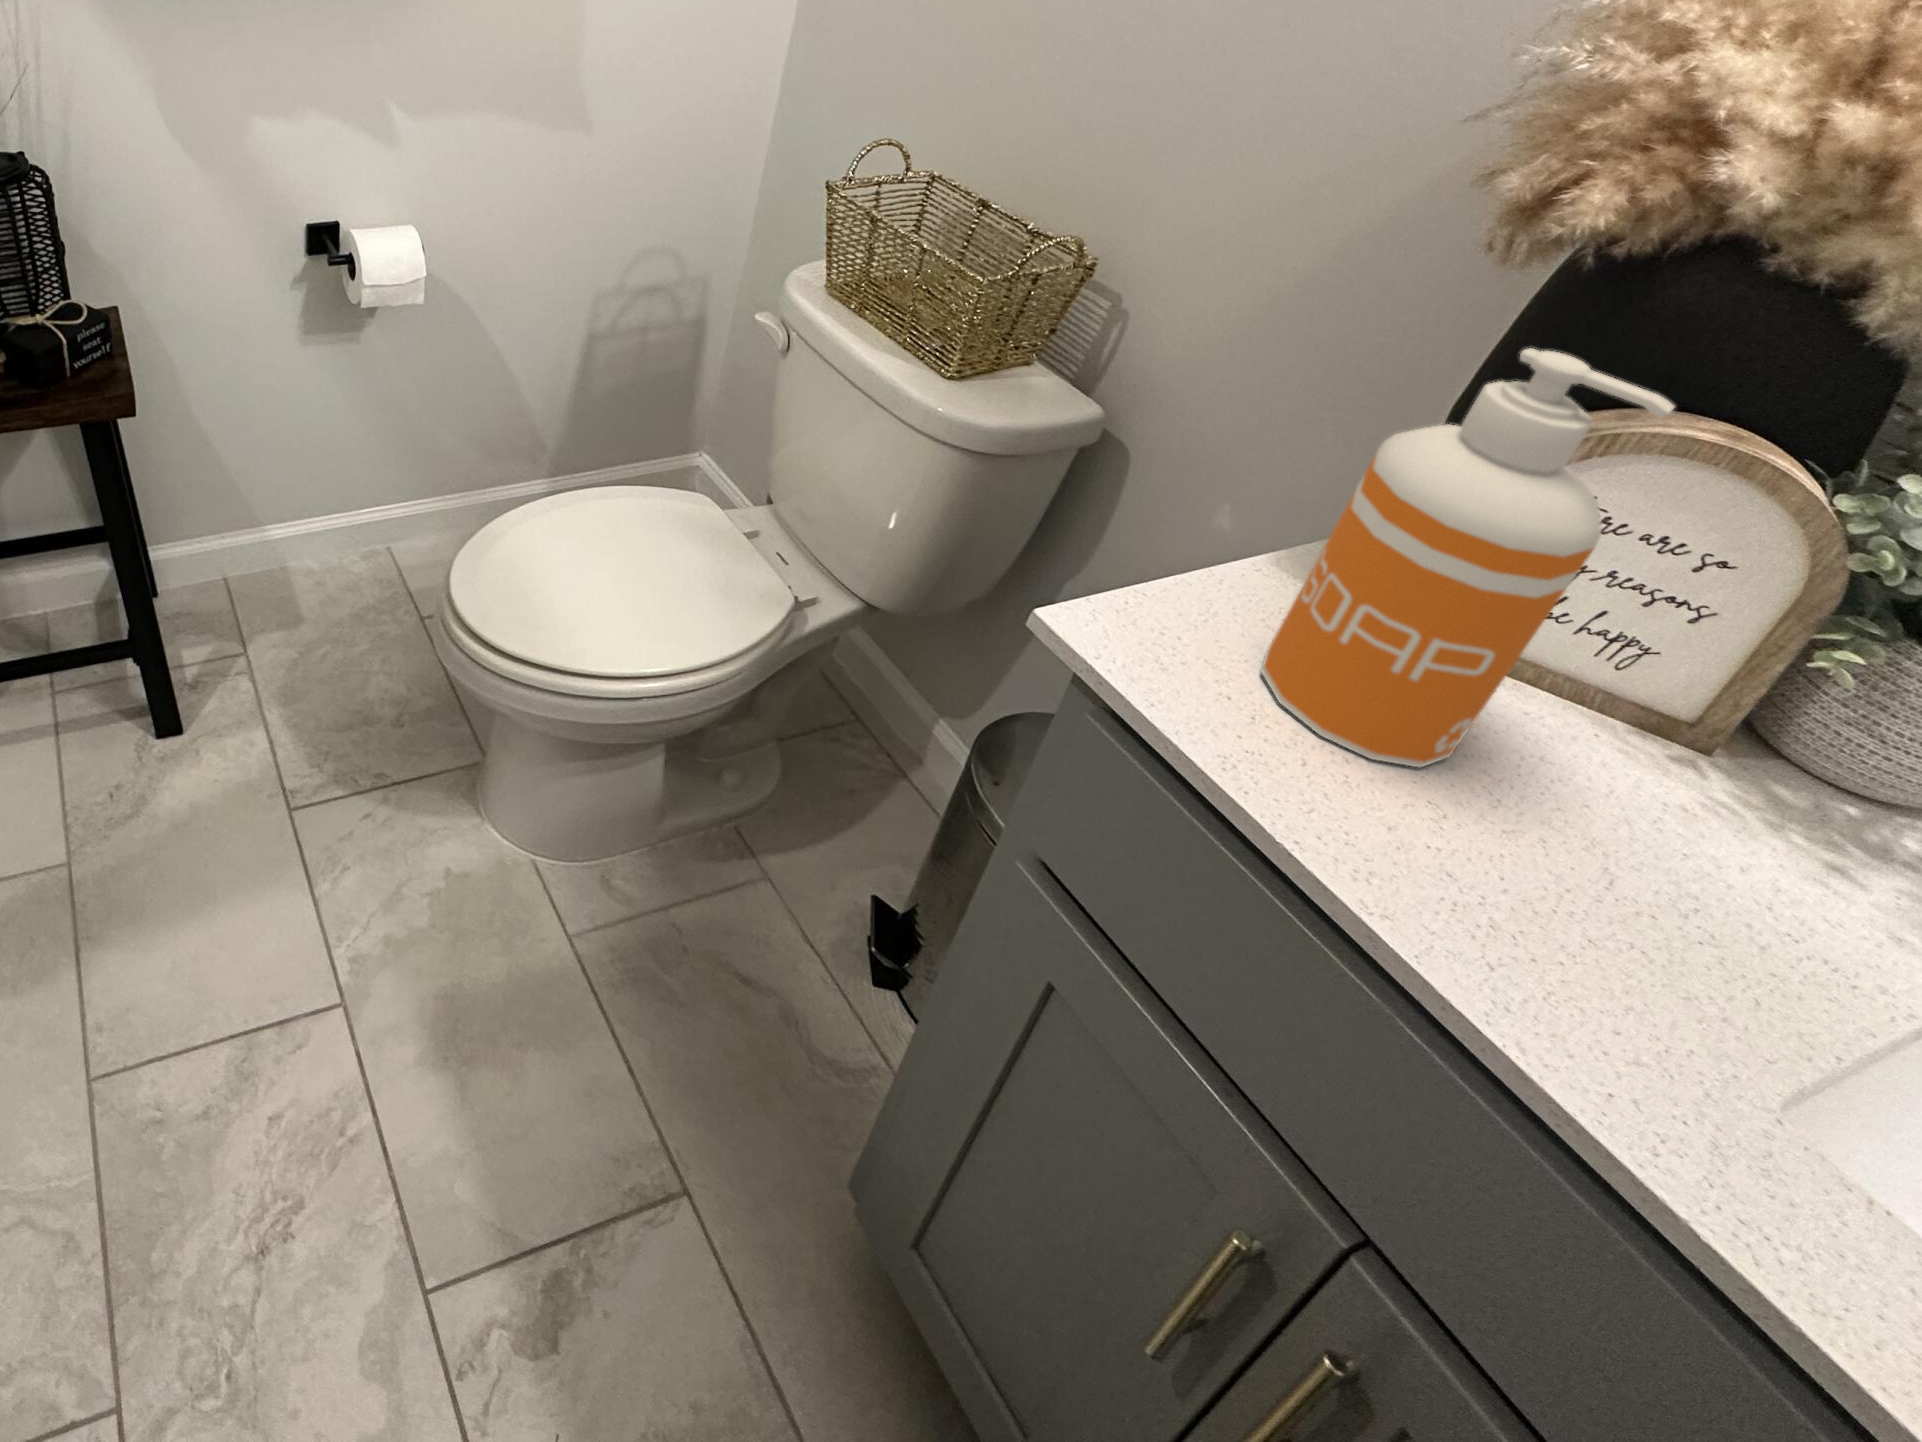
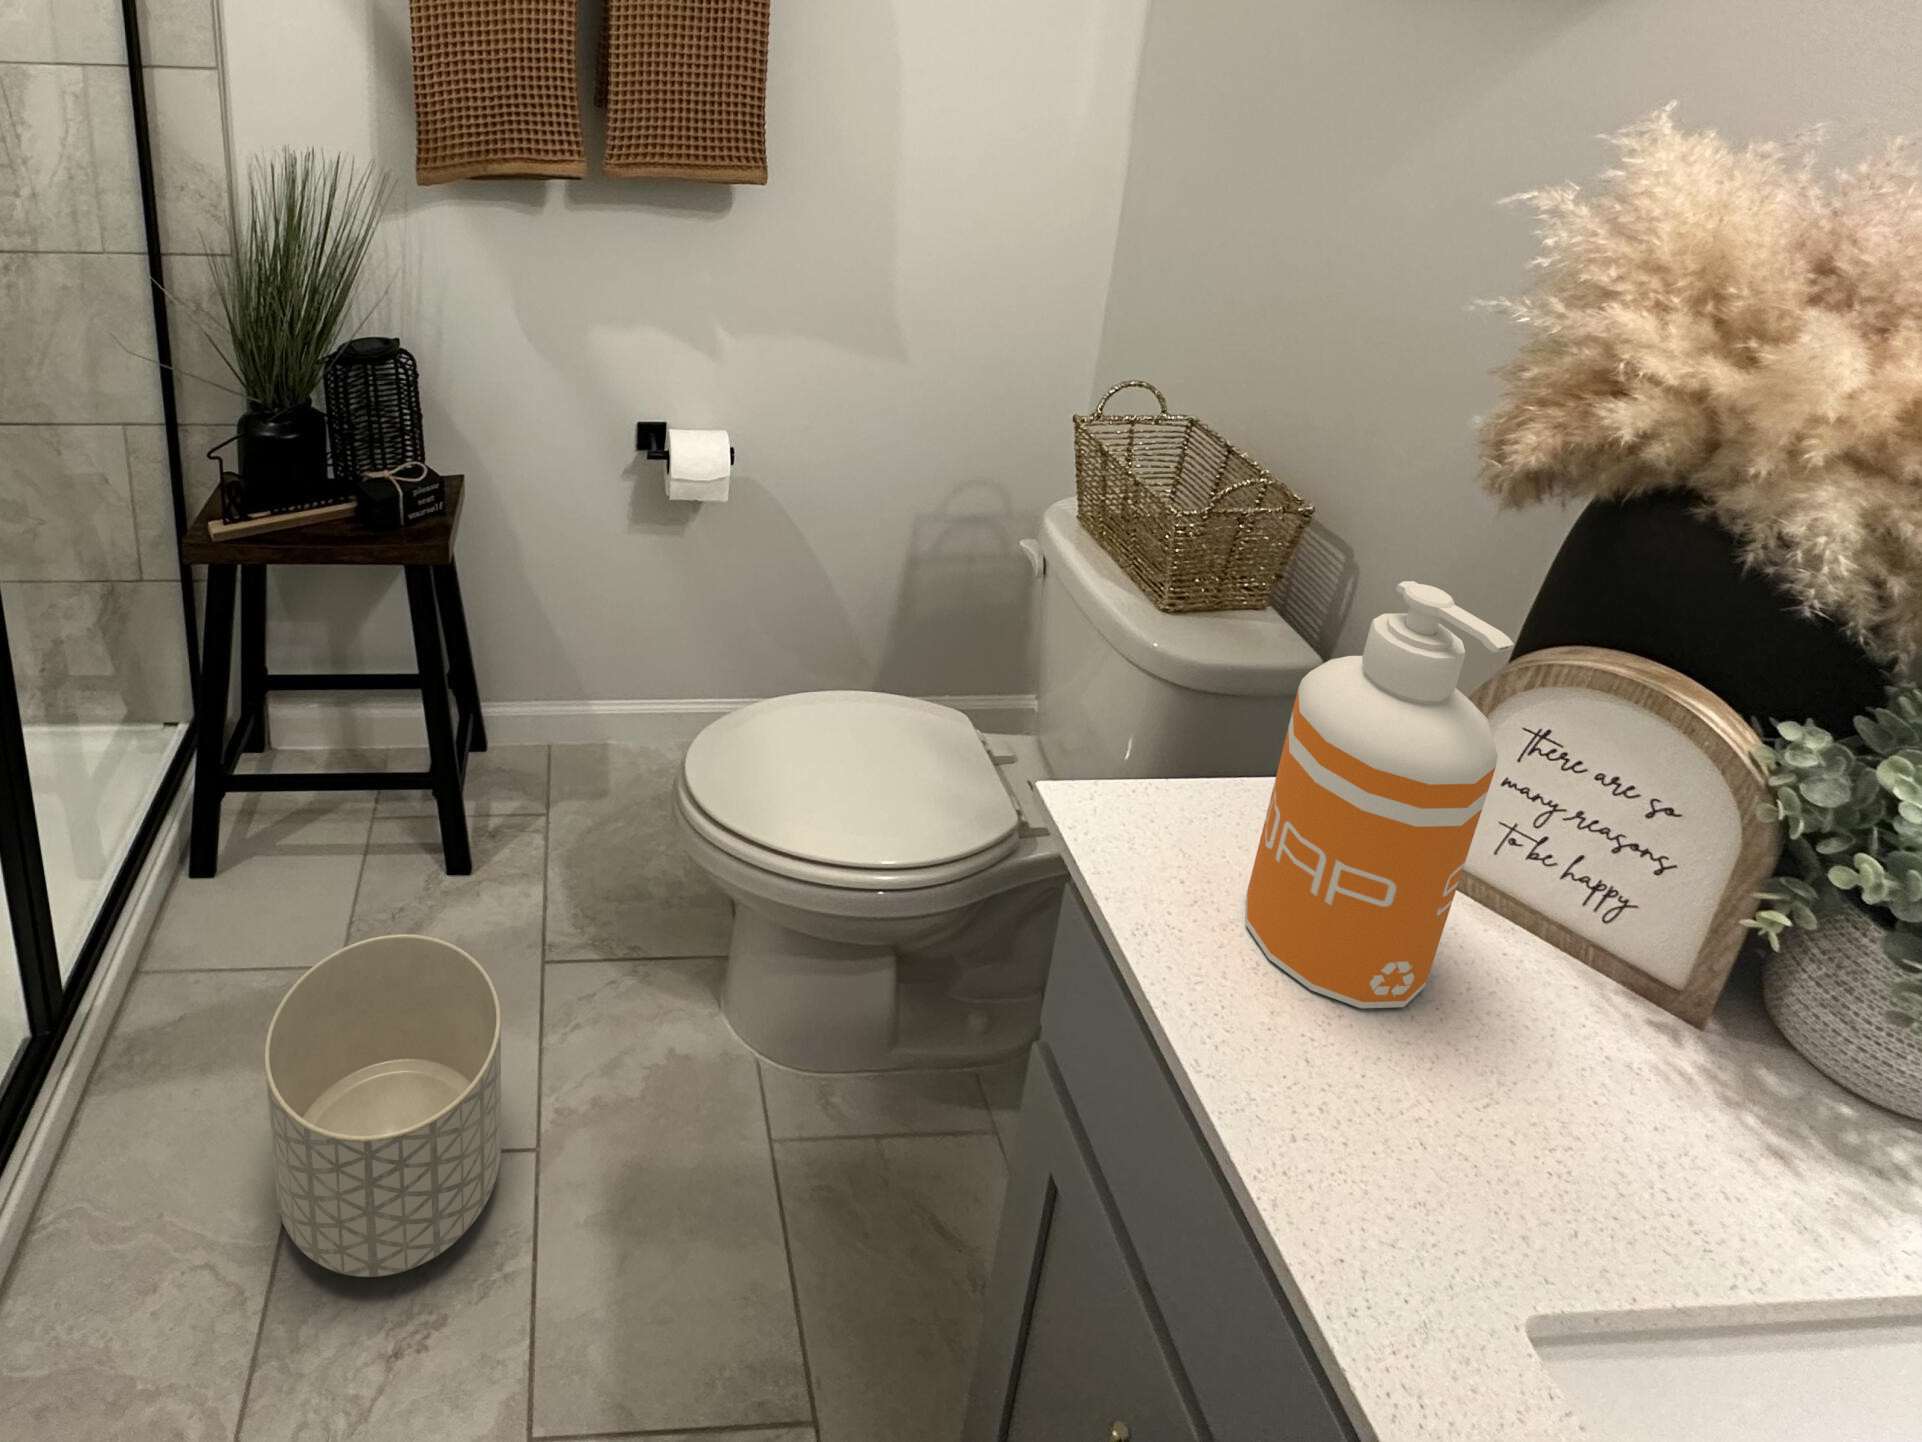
planter: none [58,820,319,1177] -> present [265,934,501,1277]

